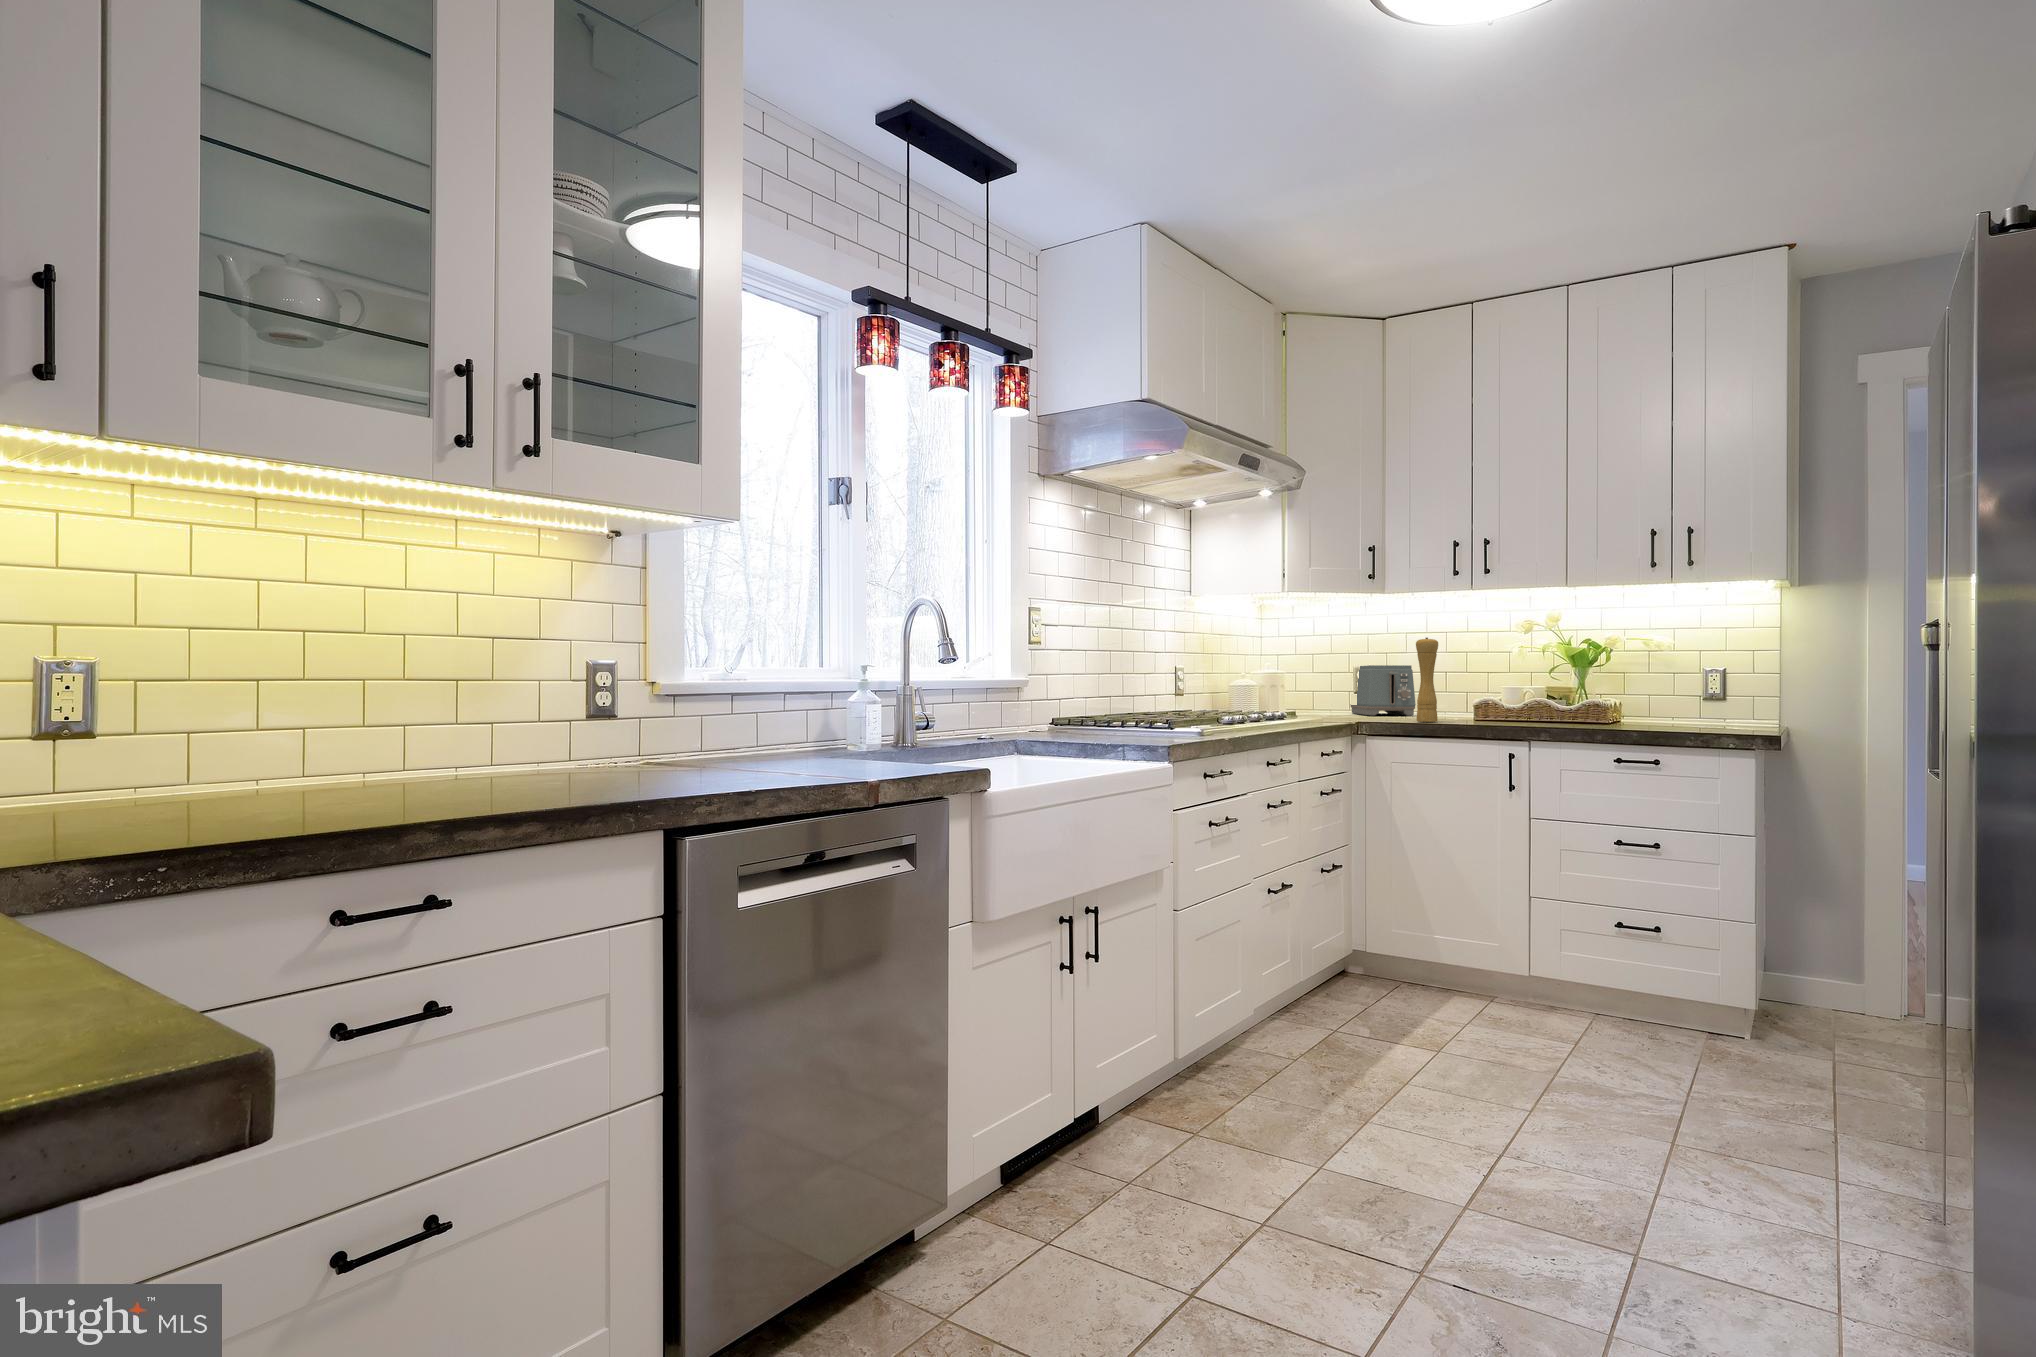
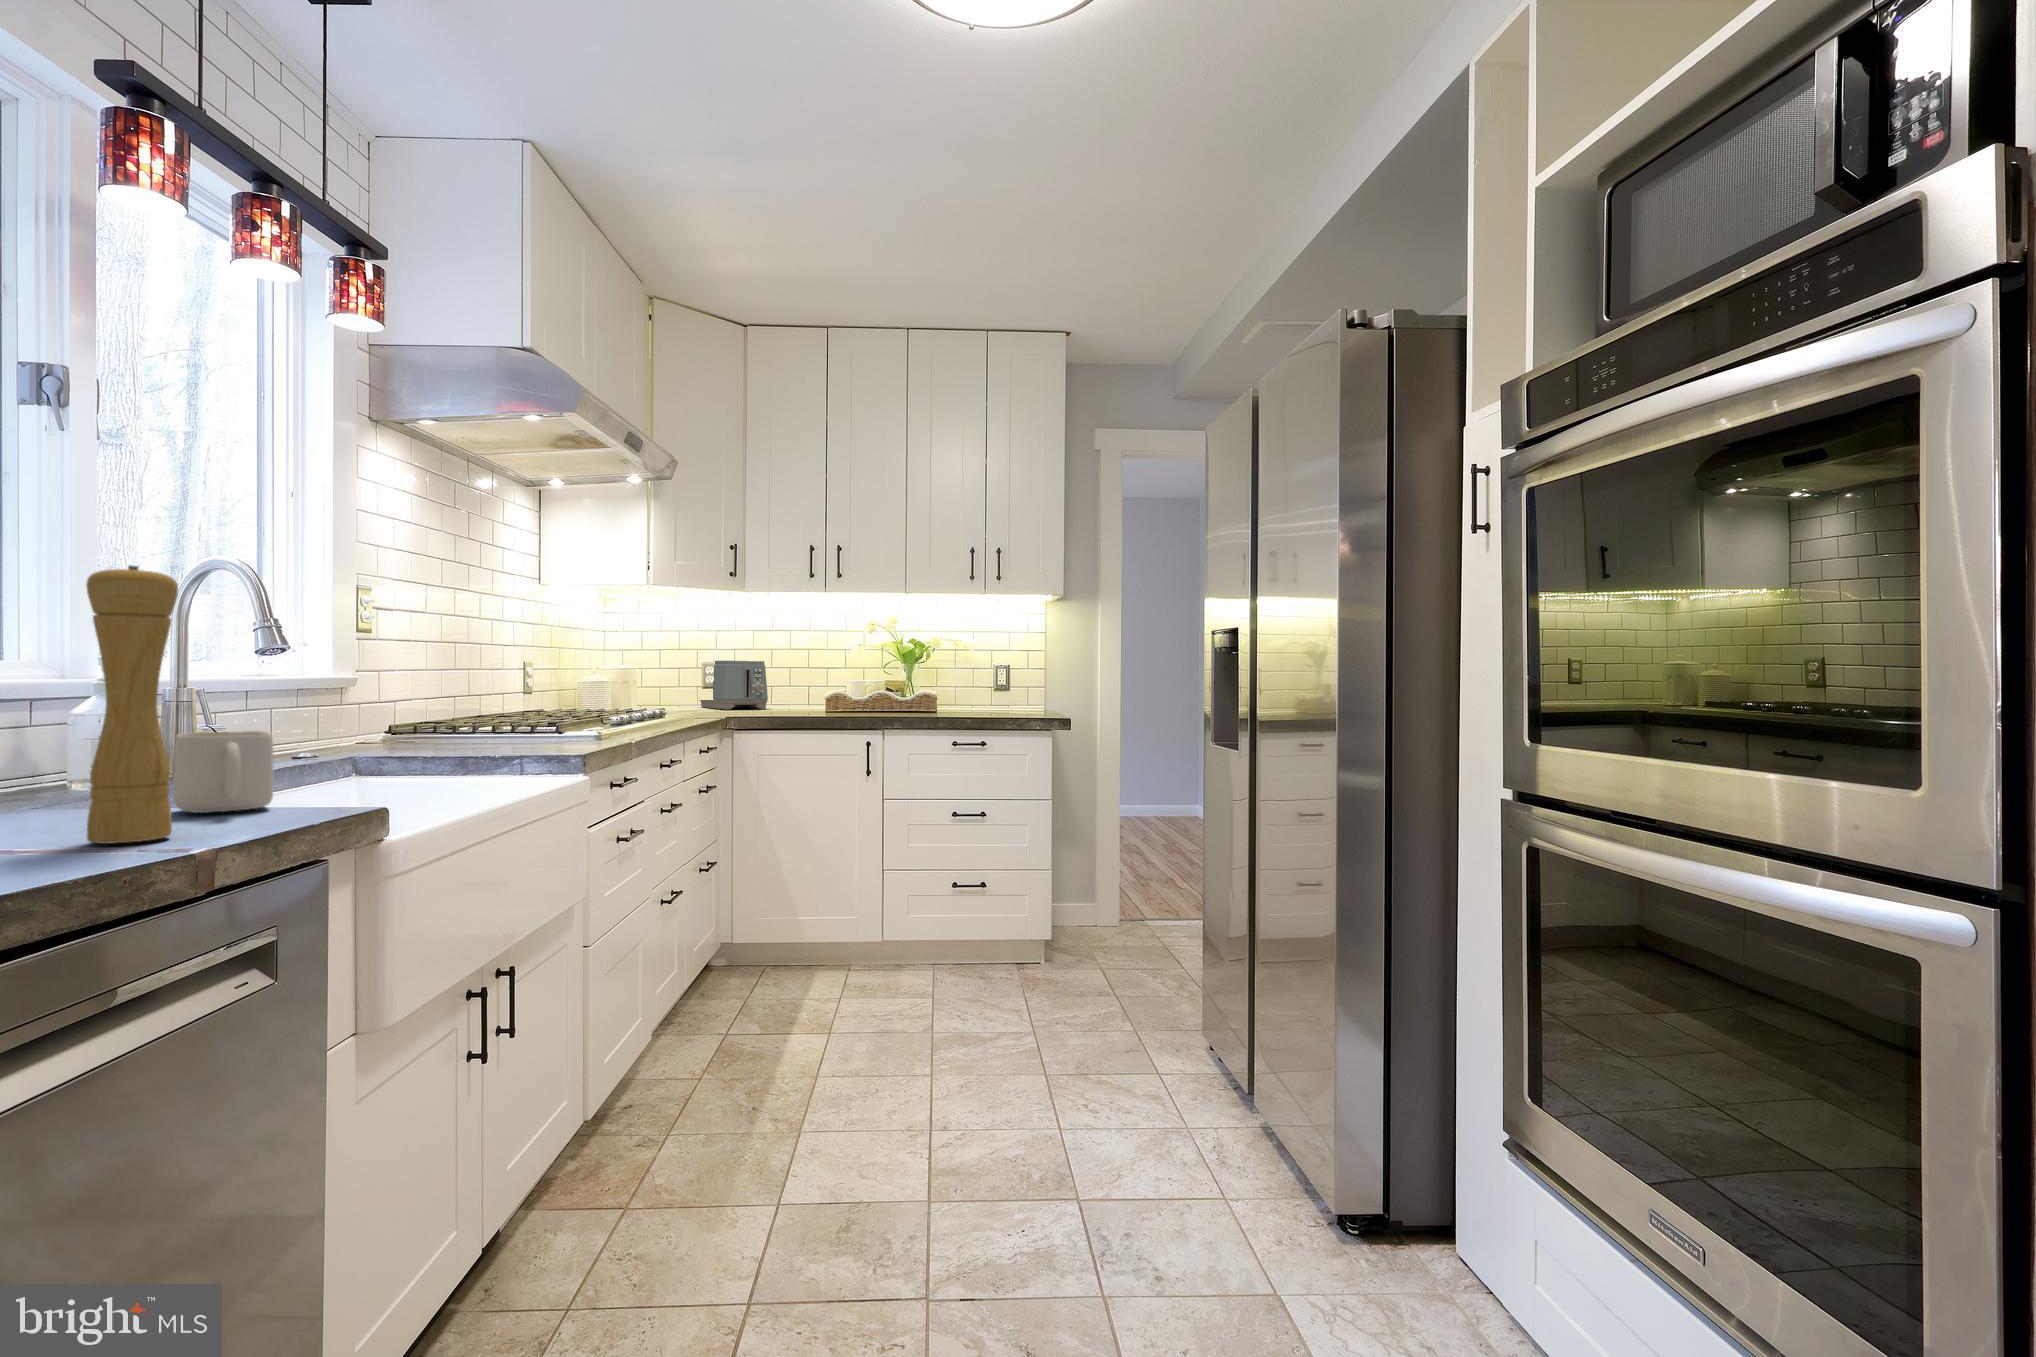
pepper mill: present [1416,638,1438,722] -> present [86,565,178,844]
mug: none [873,712,922,761] -> present [173,731,273,813]

